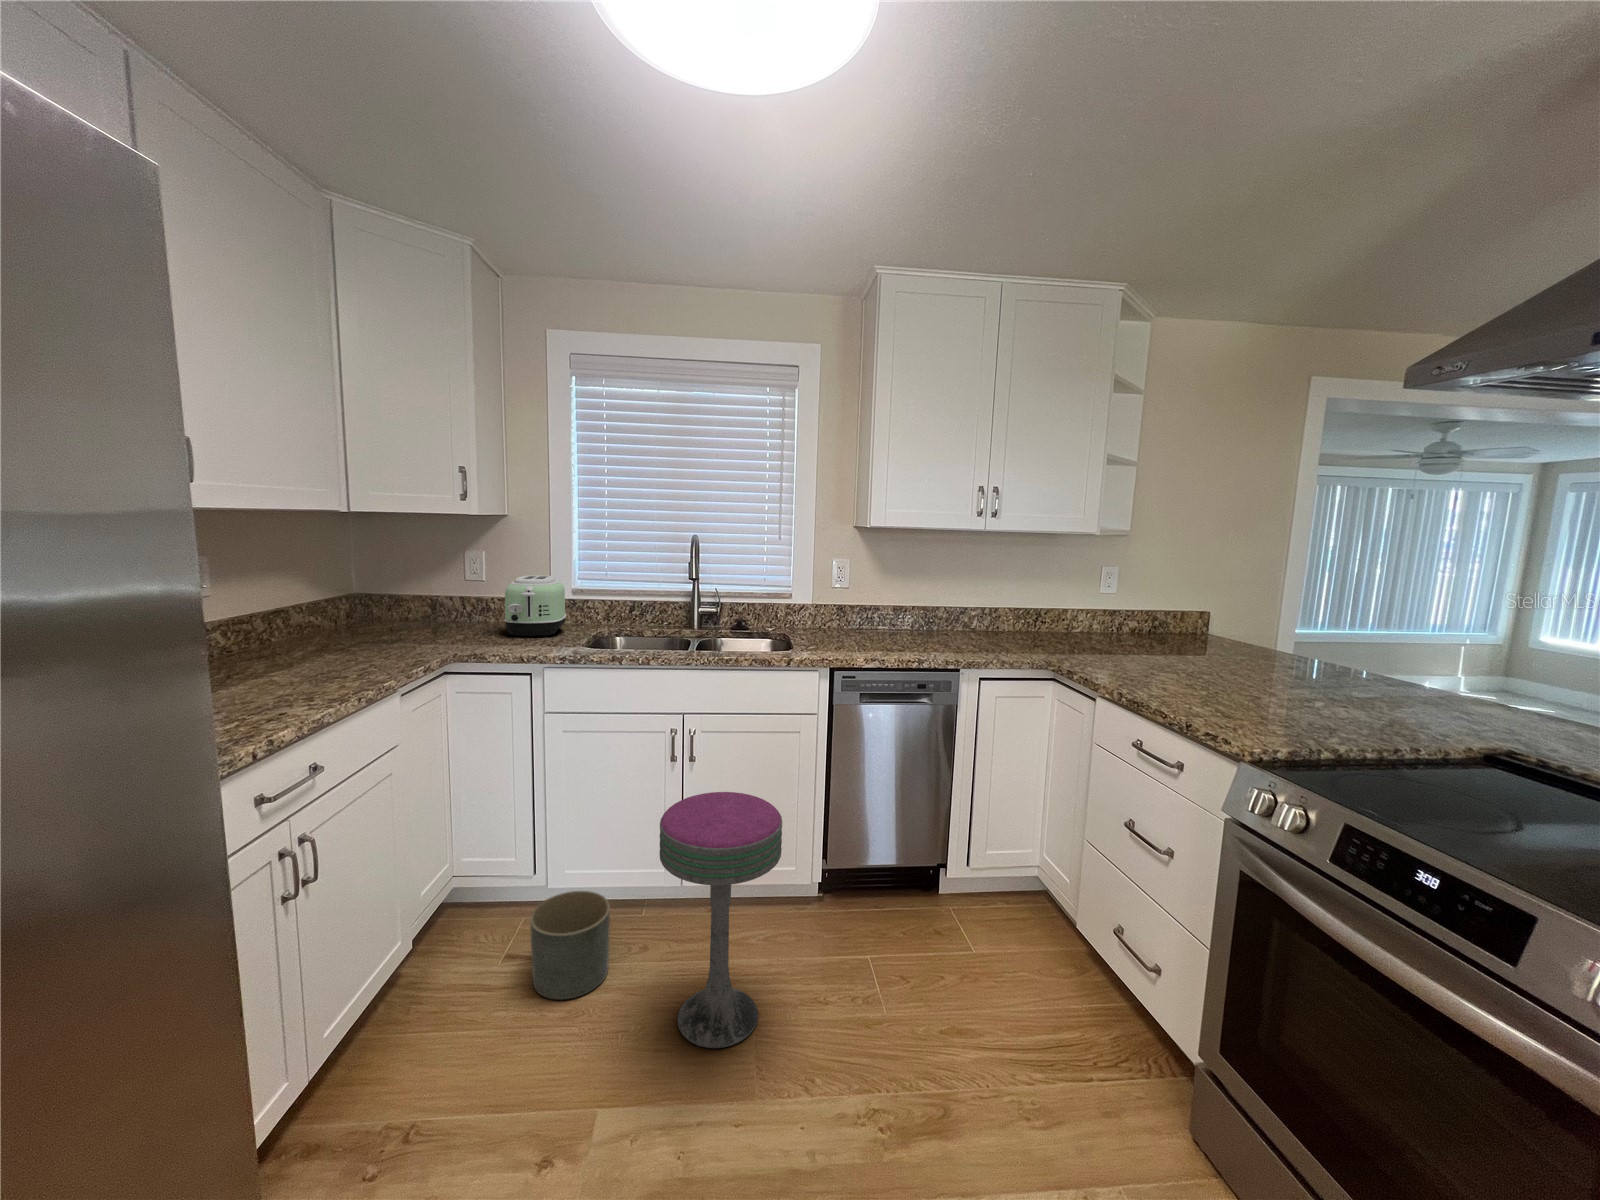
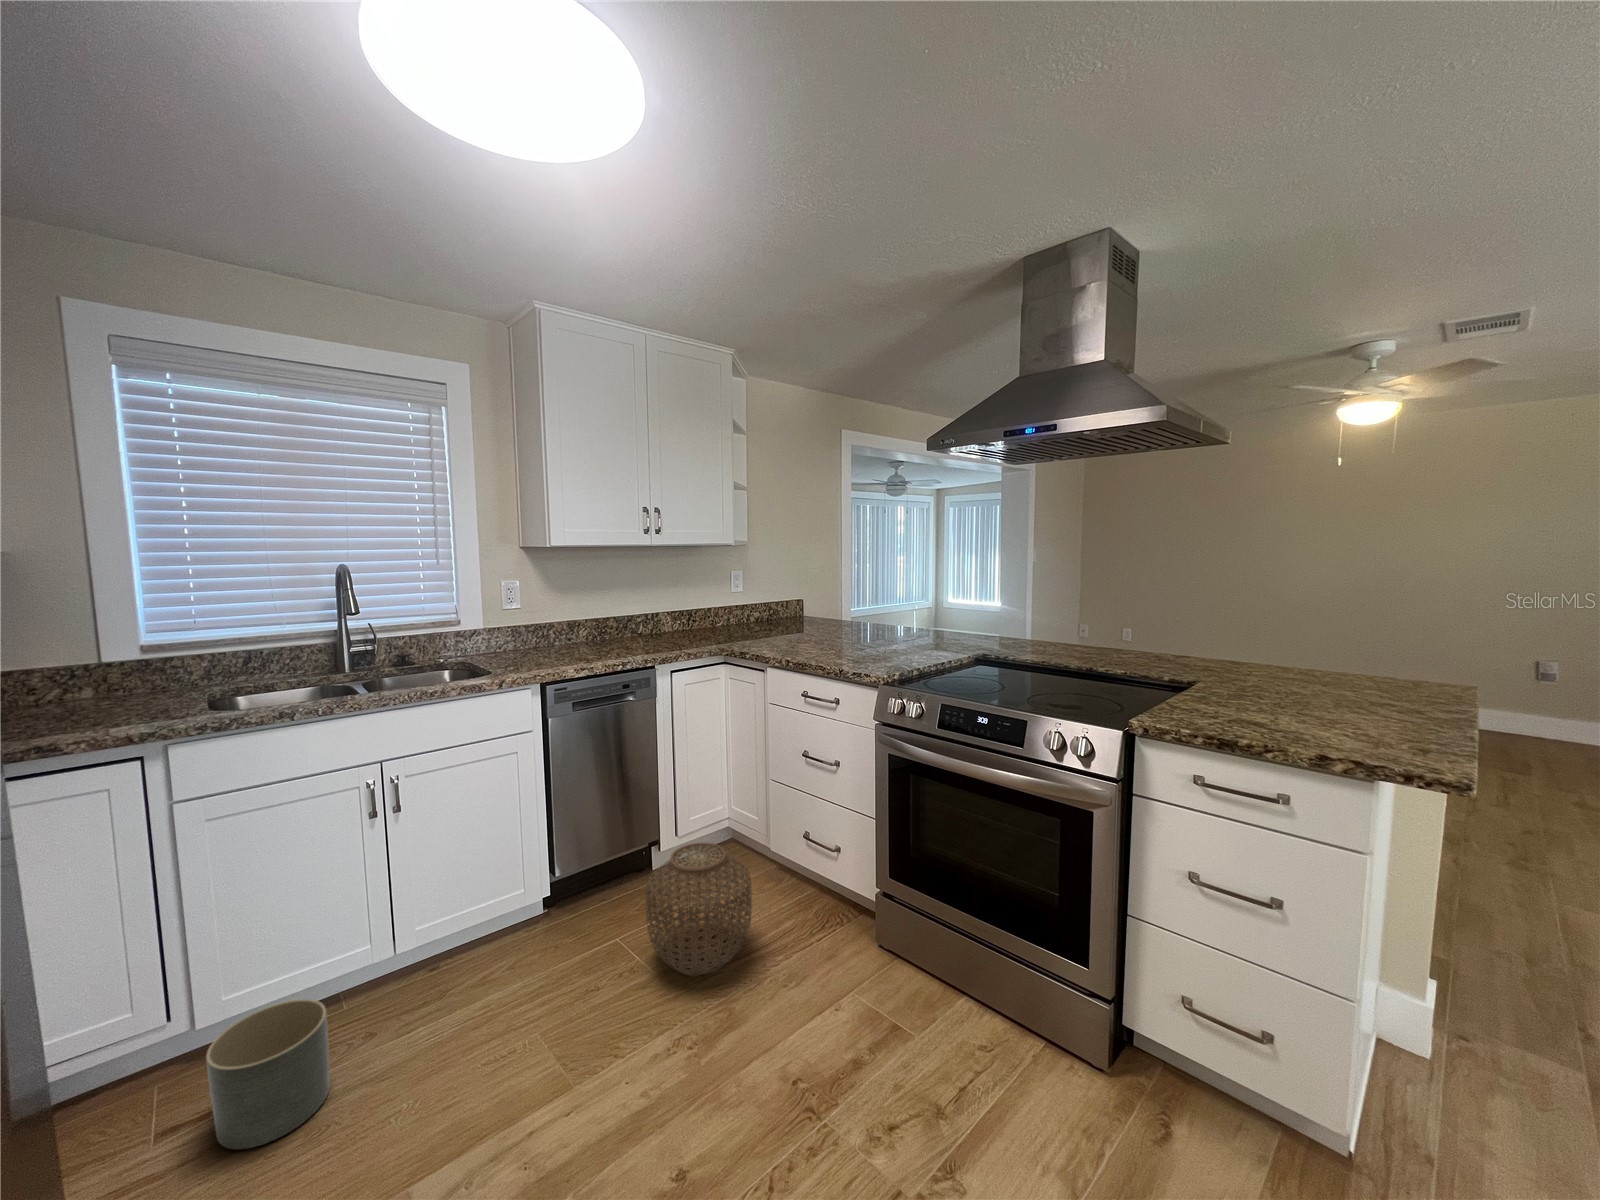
toaster: present [504,575,566,636] -> none [43,631,155,718]
bar stool: present [660,792,782,1048] -> none [411,819,550,1088]
woven basket: none [885,886,1015,1047] -> present [646,842,752,975]

